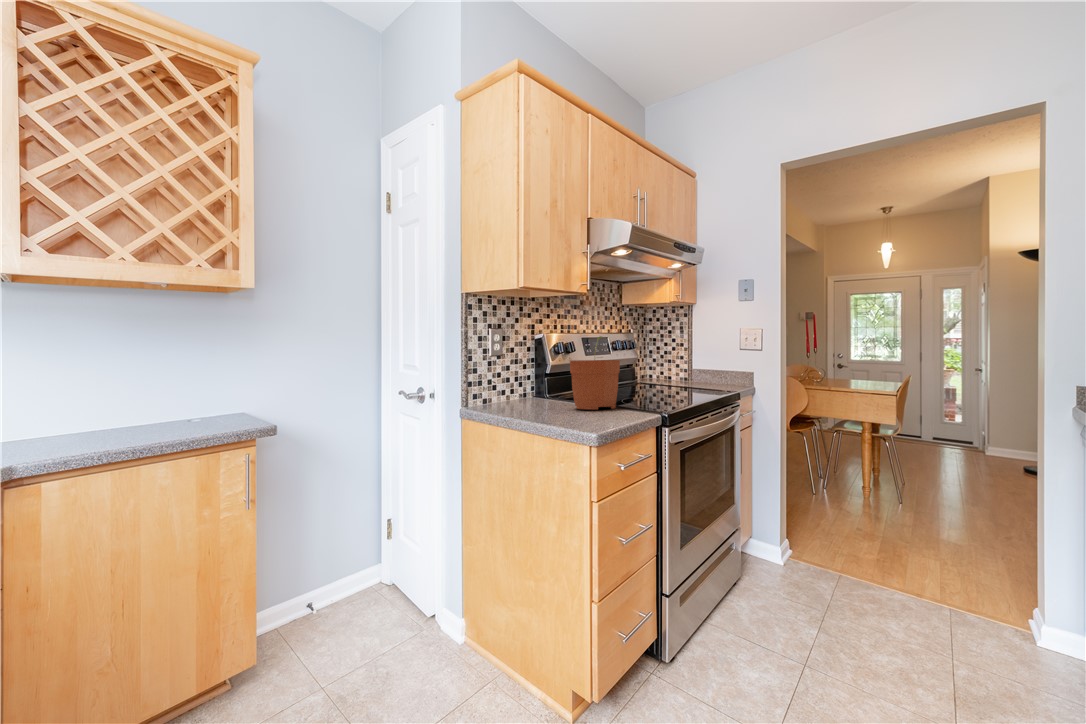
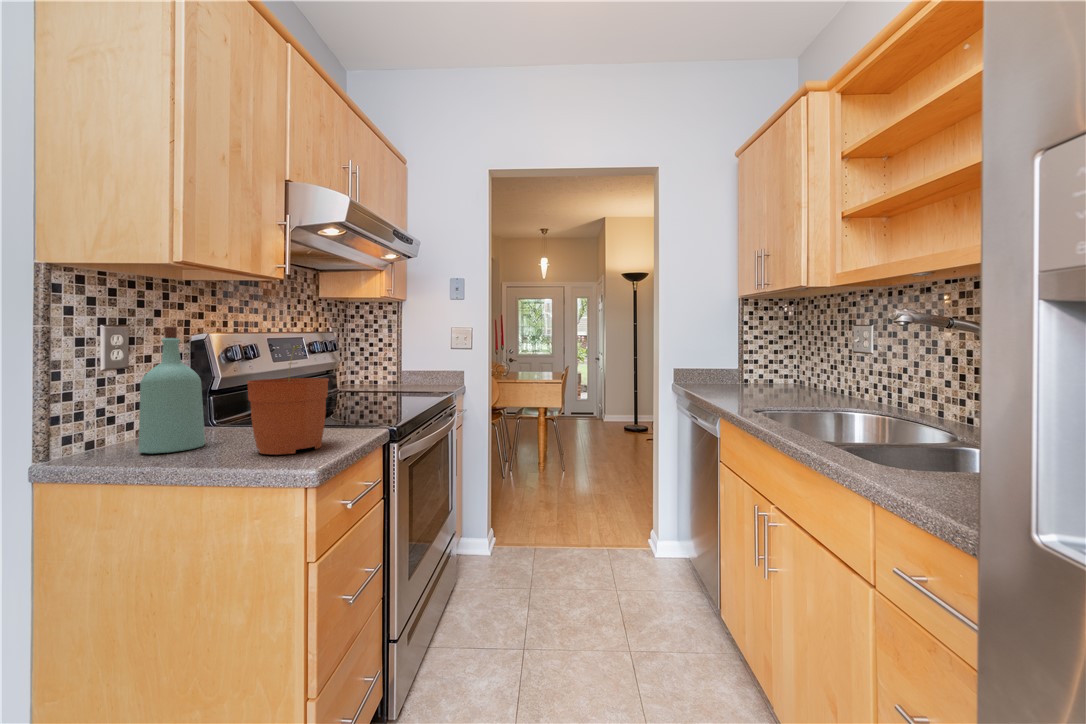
bottle: none [510,327,545,407] -> present [139,327,205,454]

